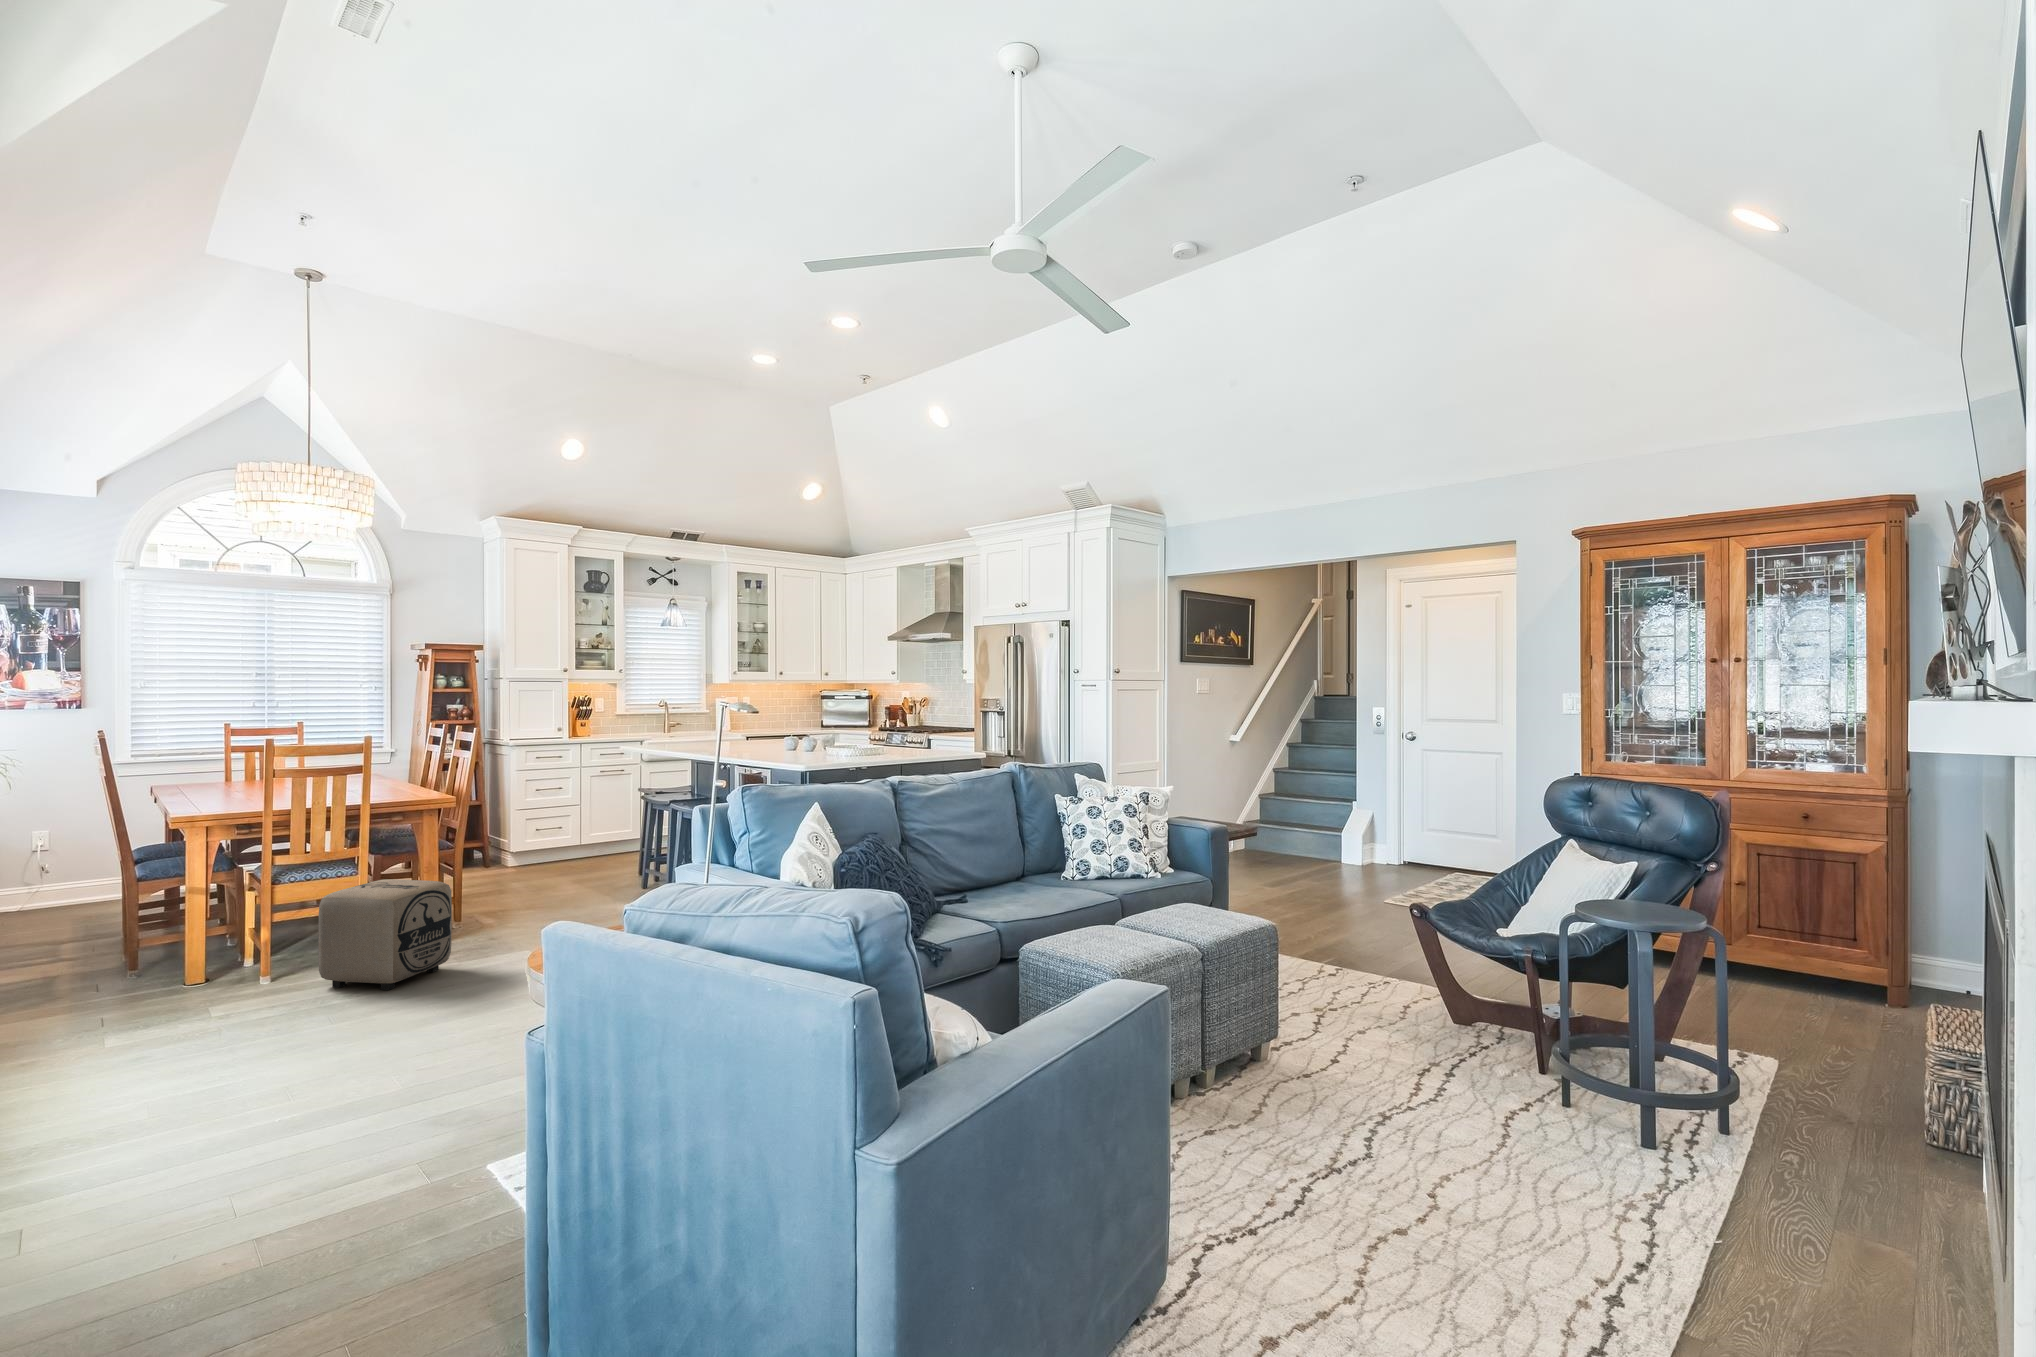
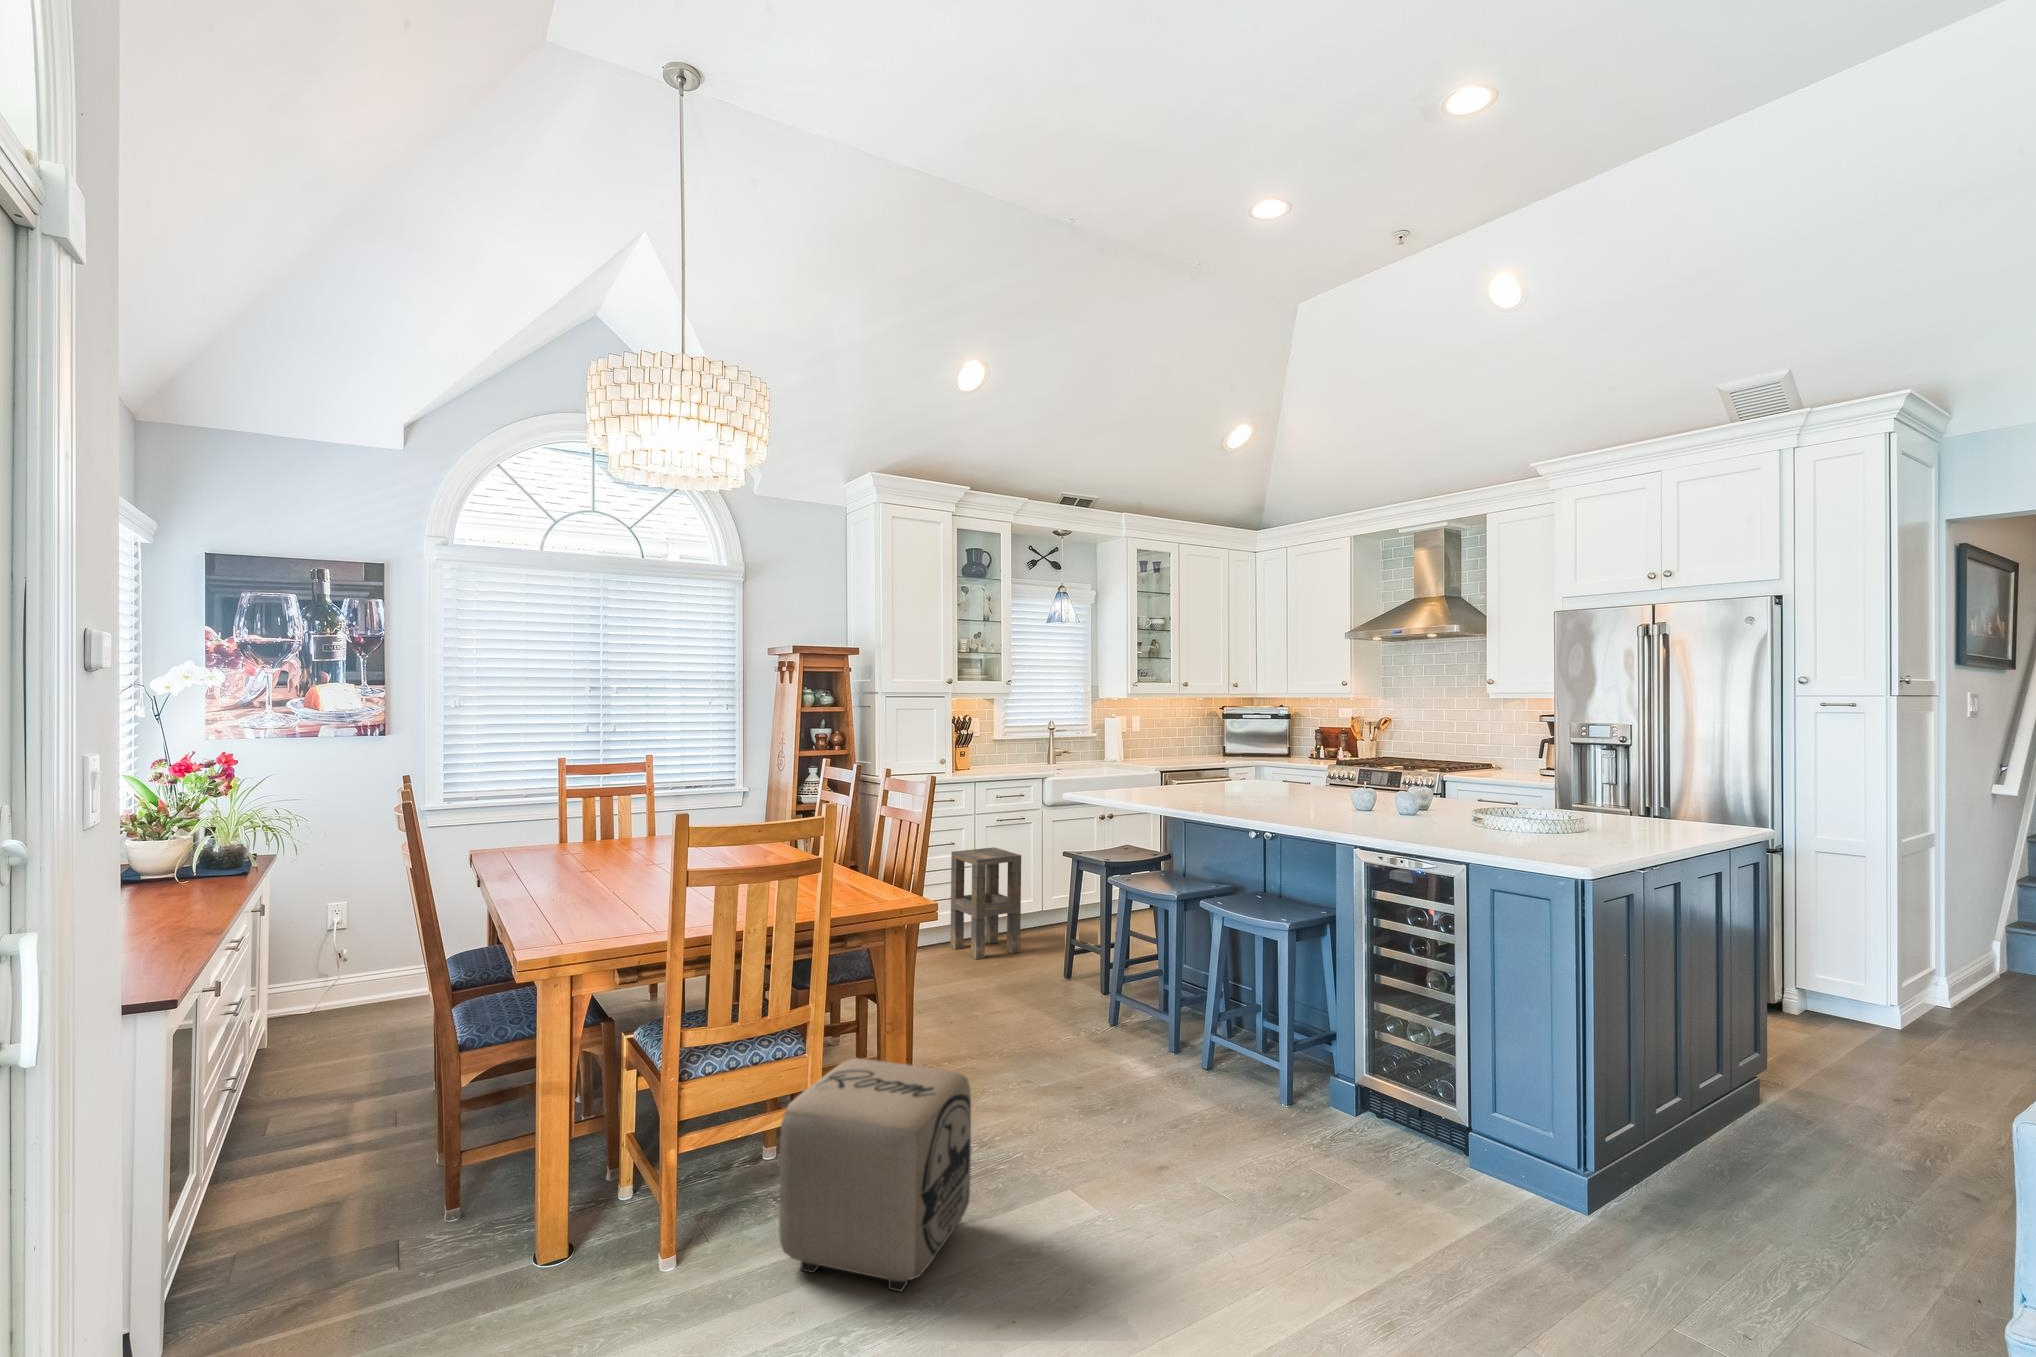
side table: none [560,791,612,869] -> present [950,847,1021,959]

